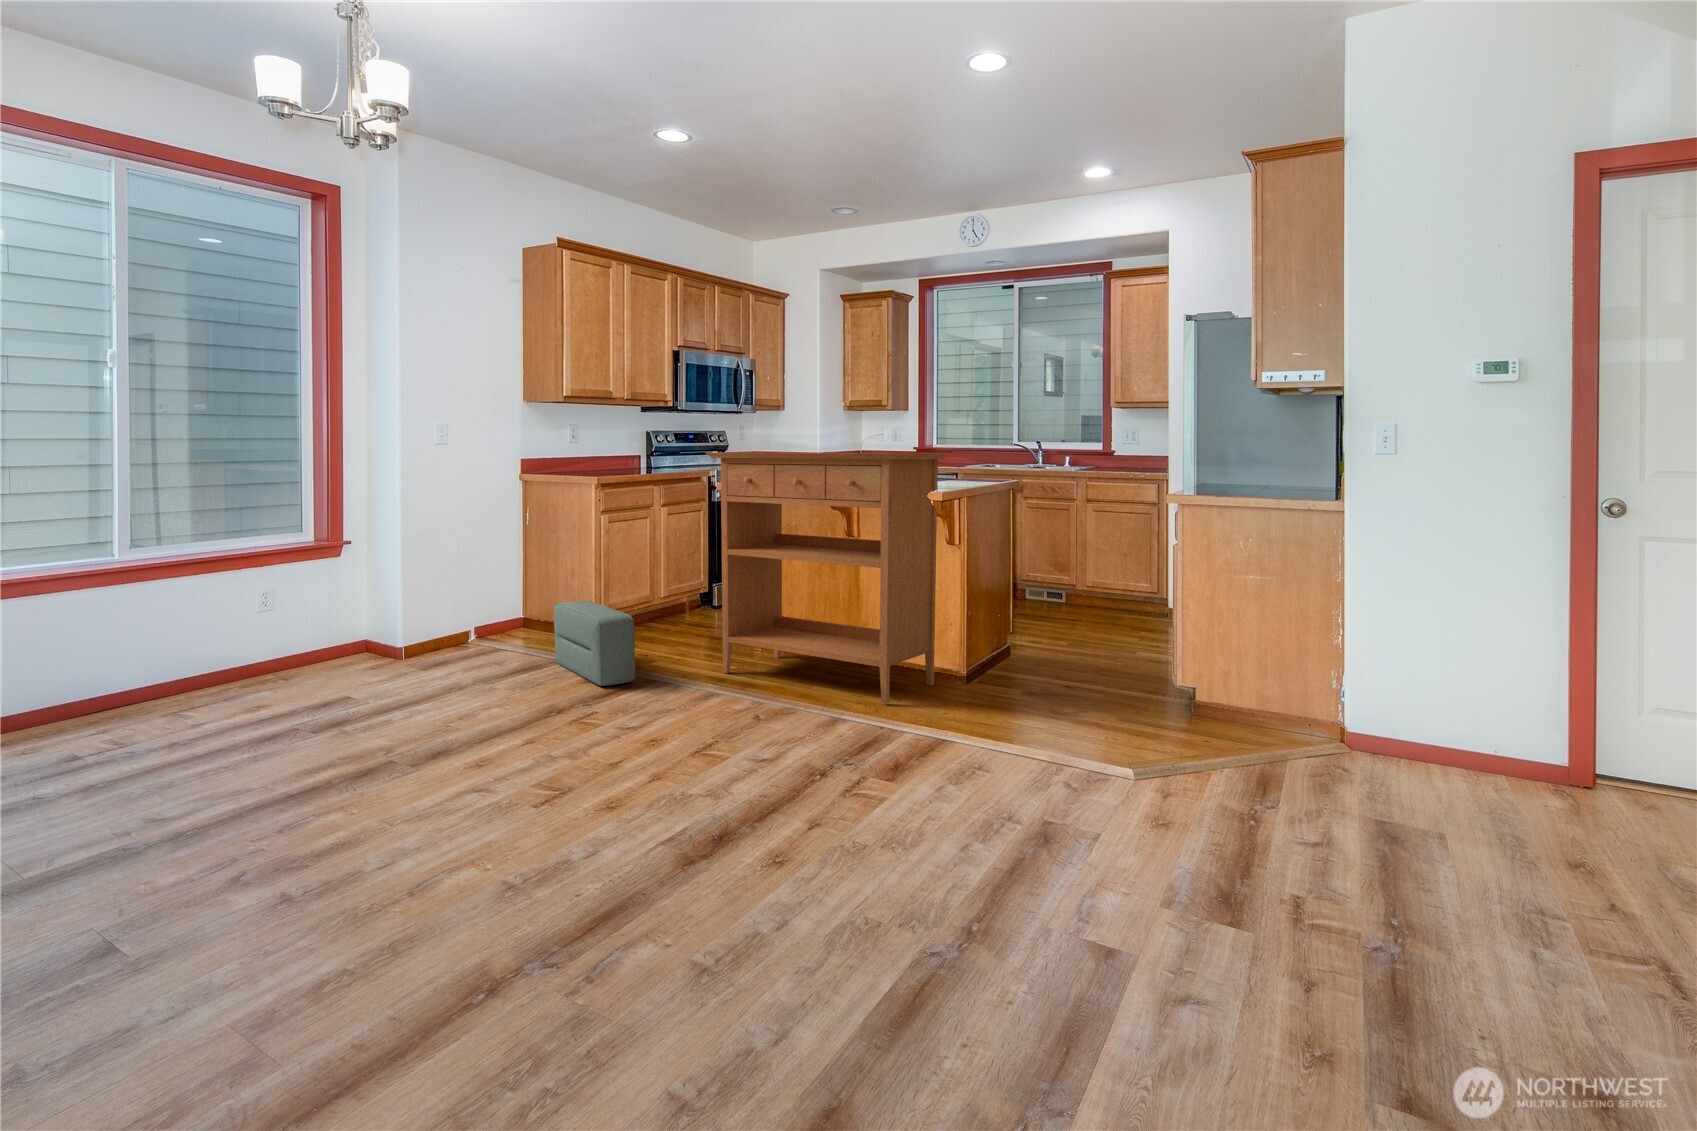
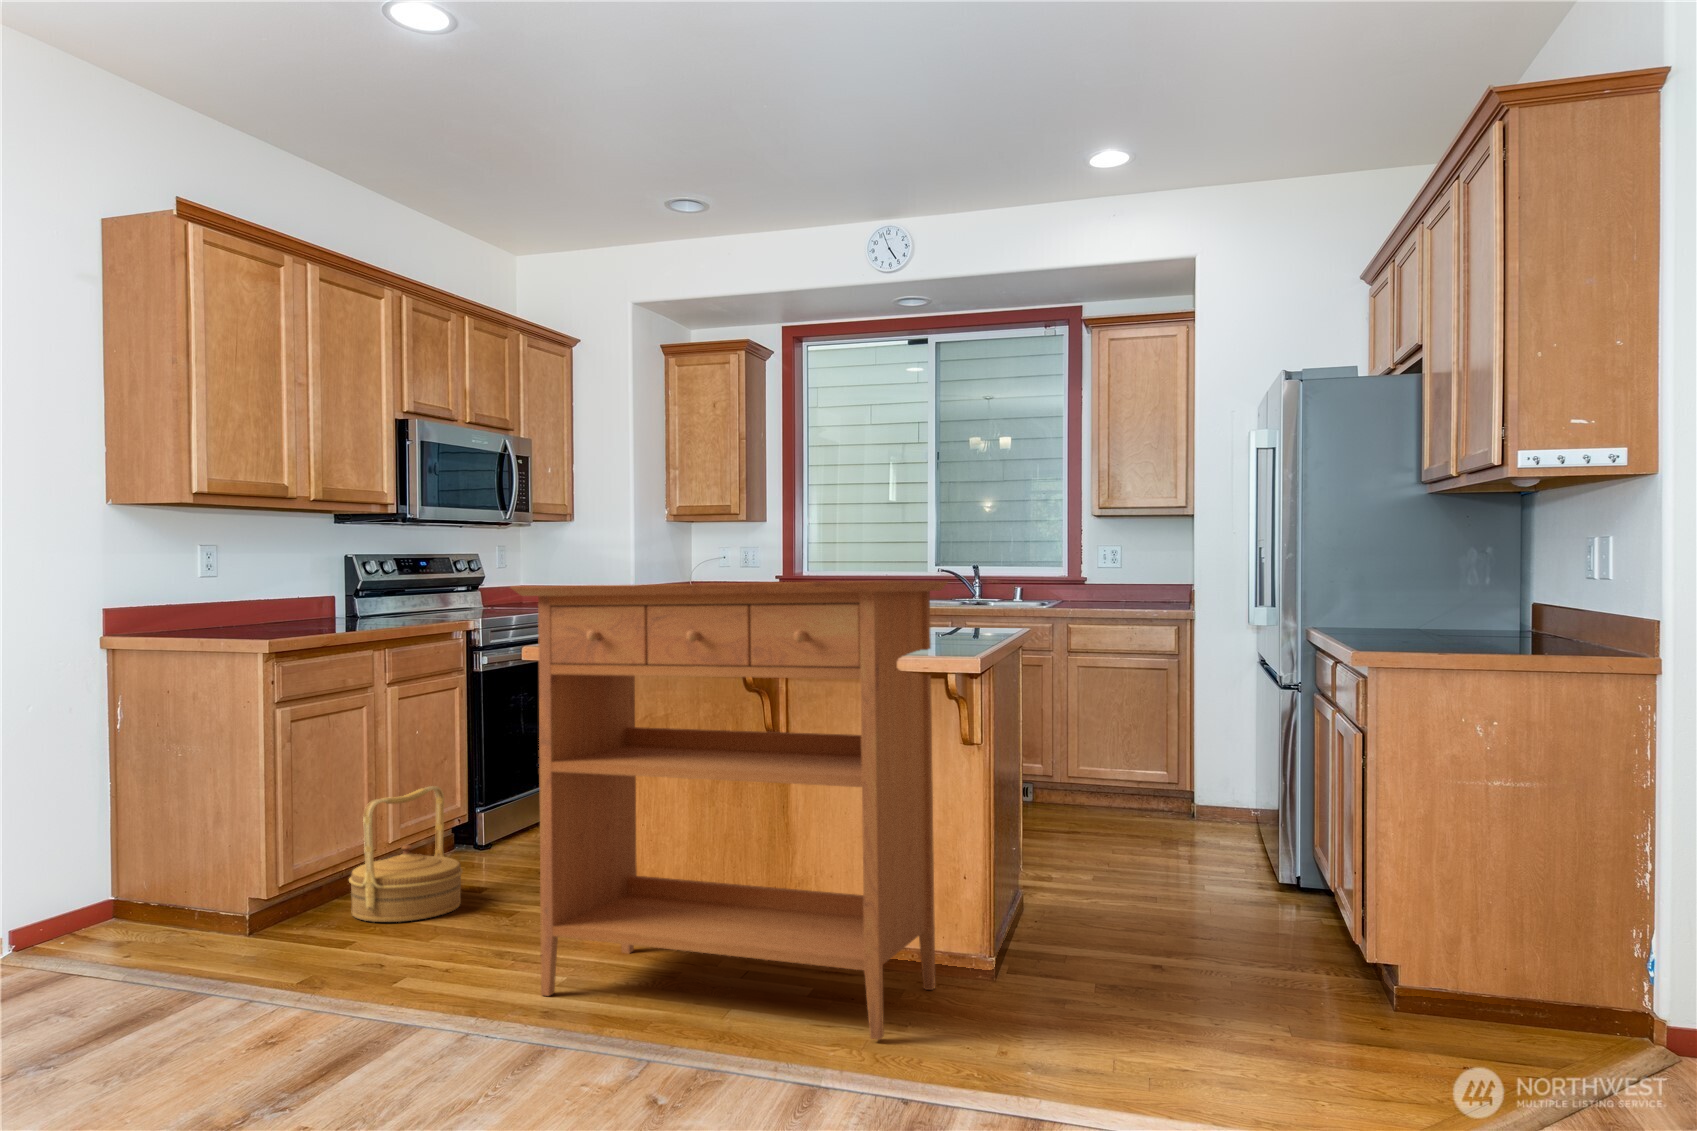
woven basket: none [639,565,700,636] -> present [349,786,463,922]
pouf: present [554,601,635,686] -> none [194,872,374,1050]

